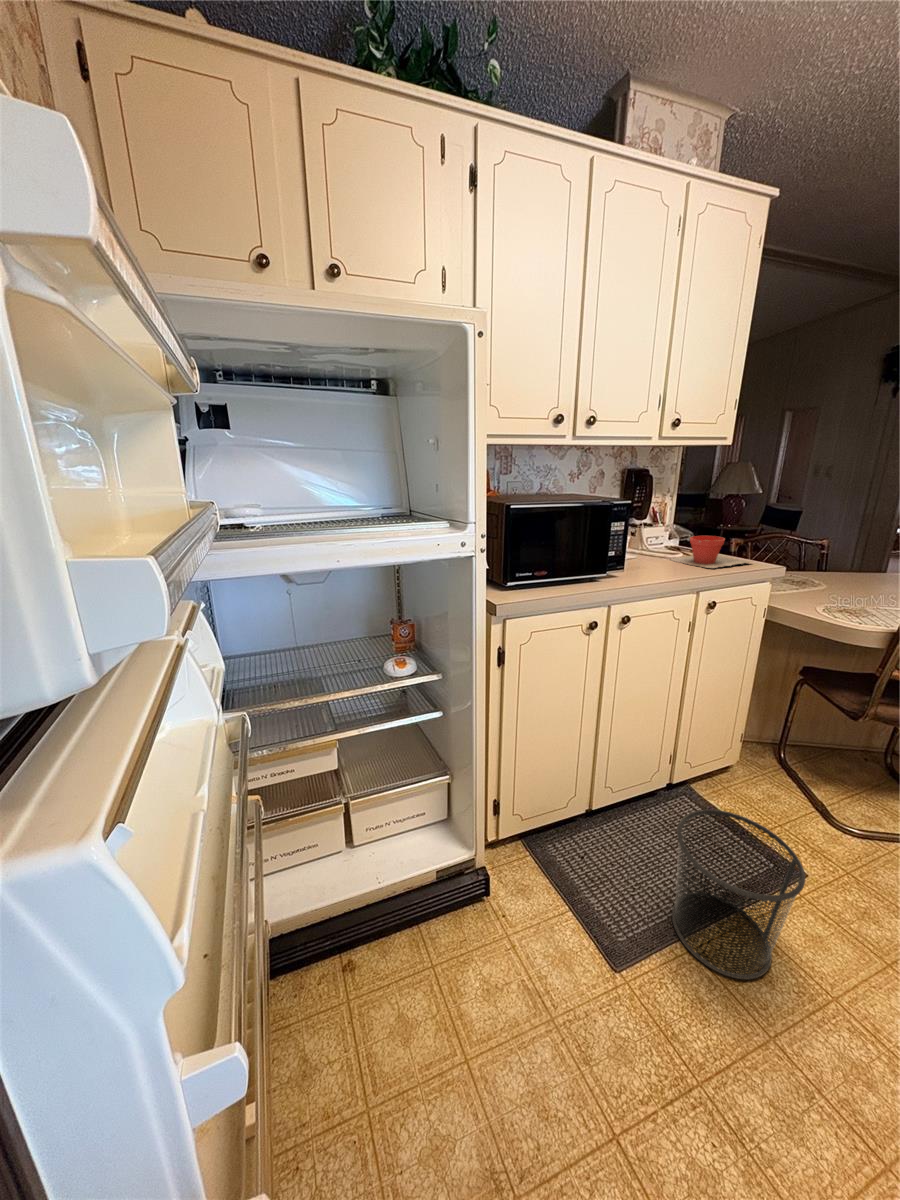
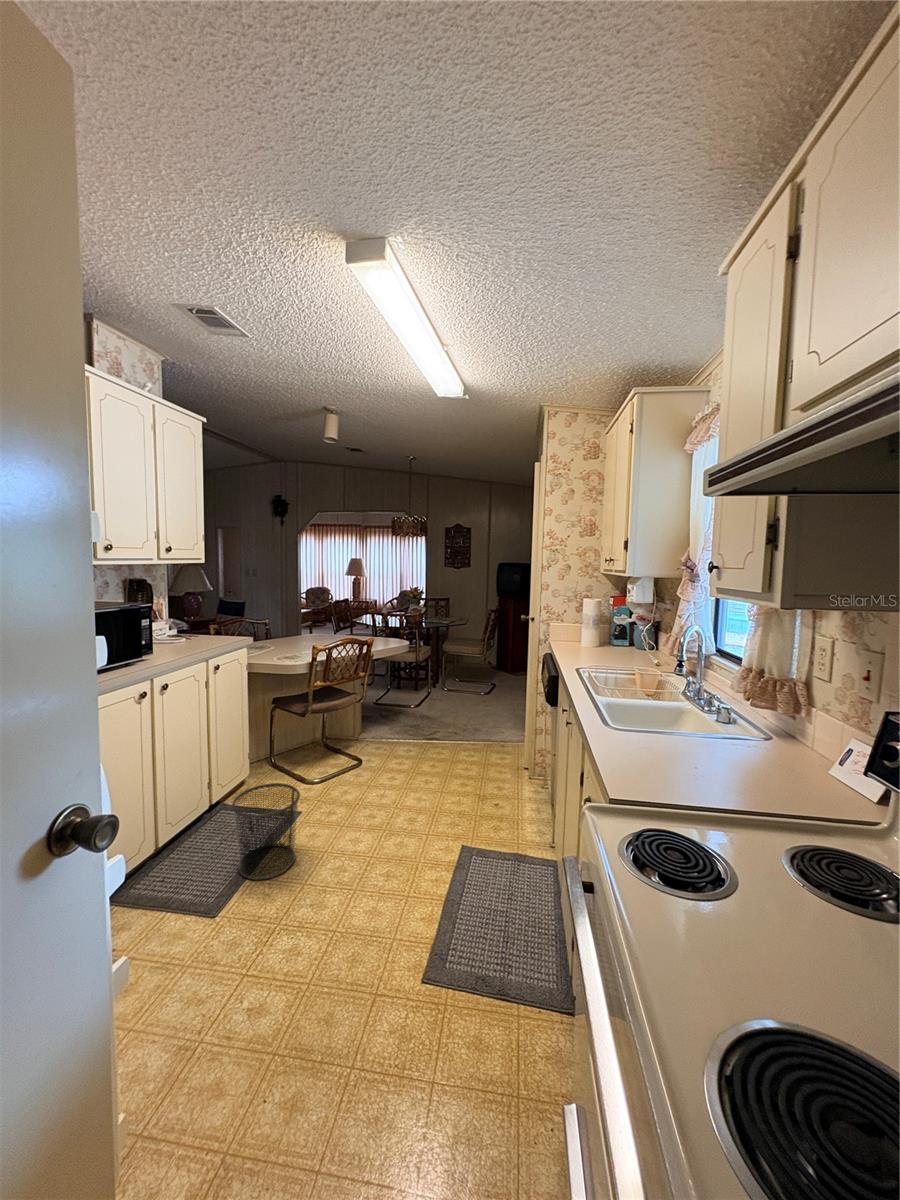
plant pot: present [669,536,750,568] -> none [176,624,234,645]

